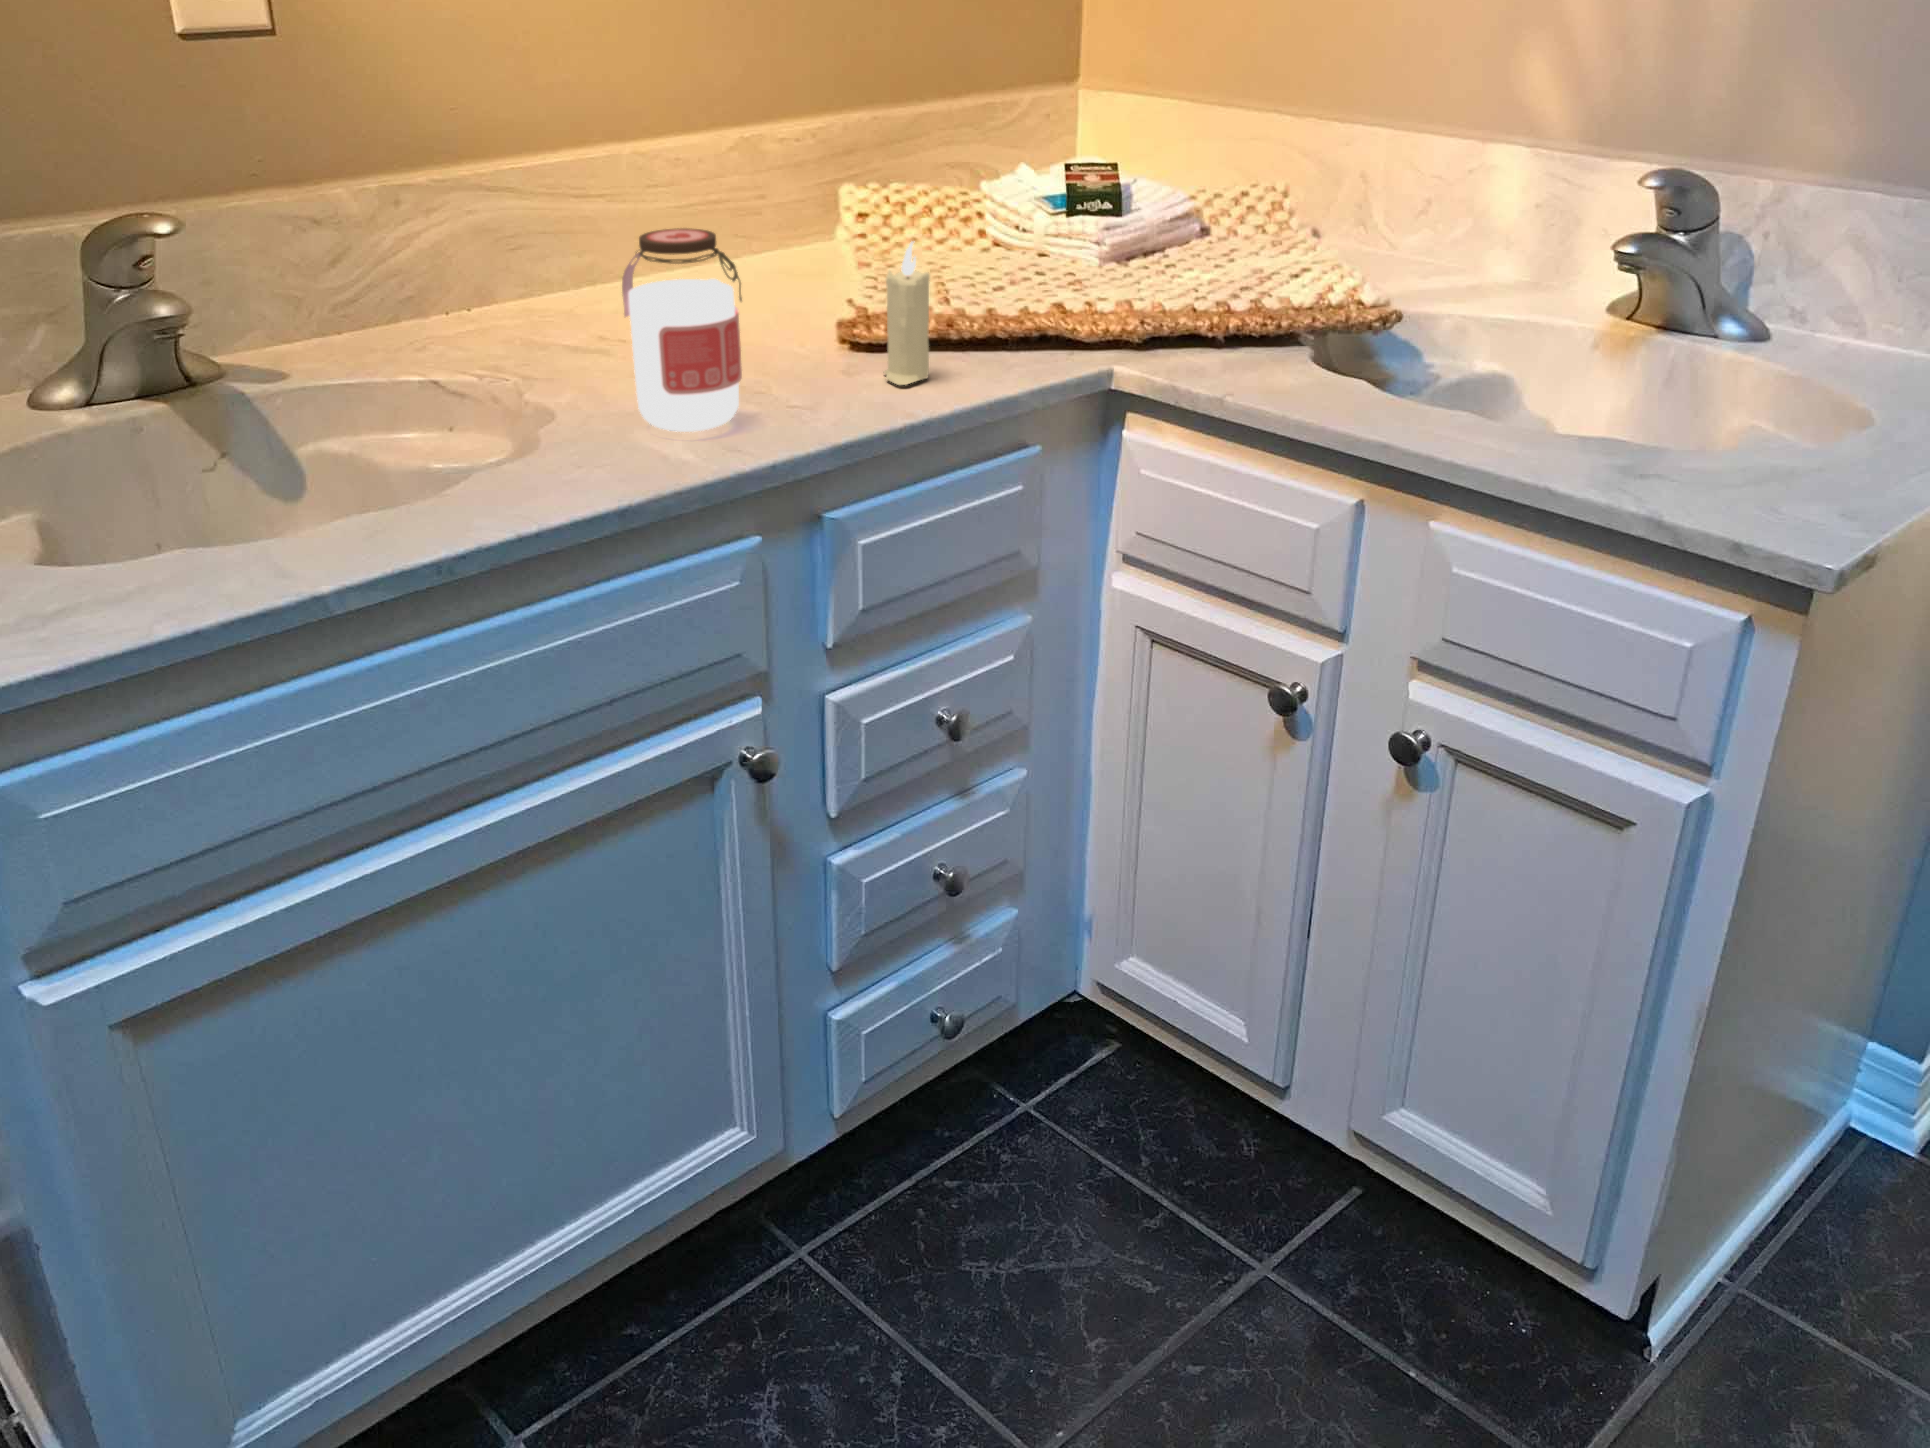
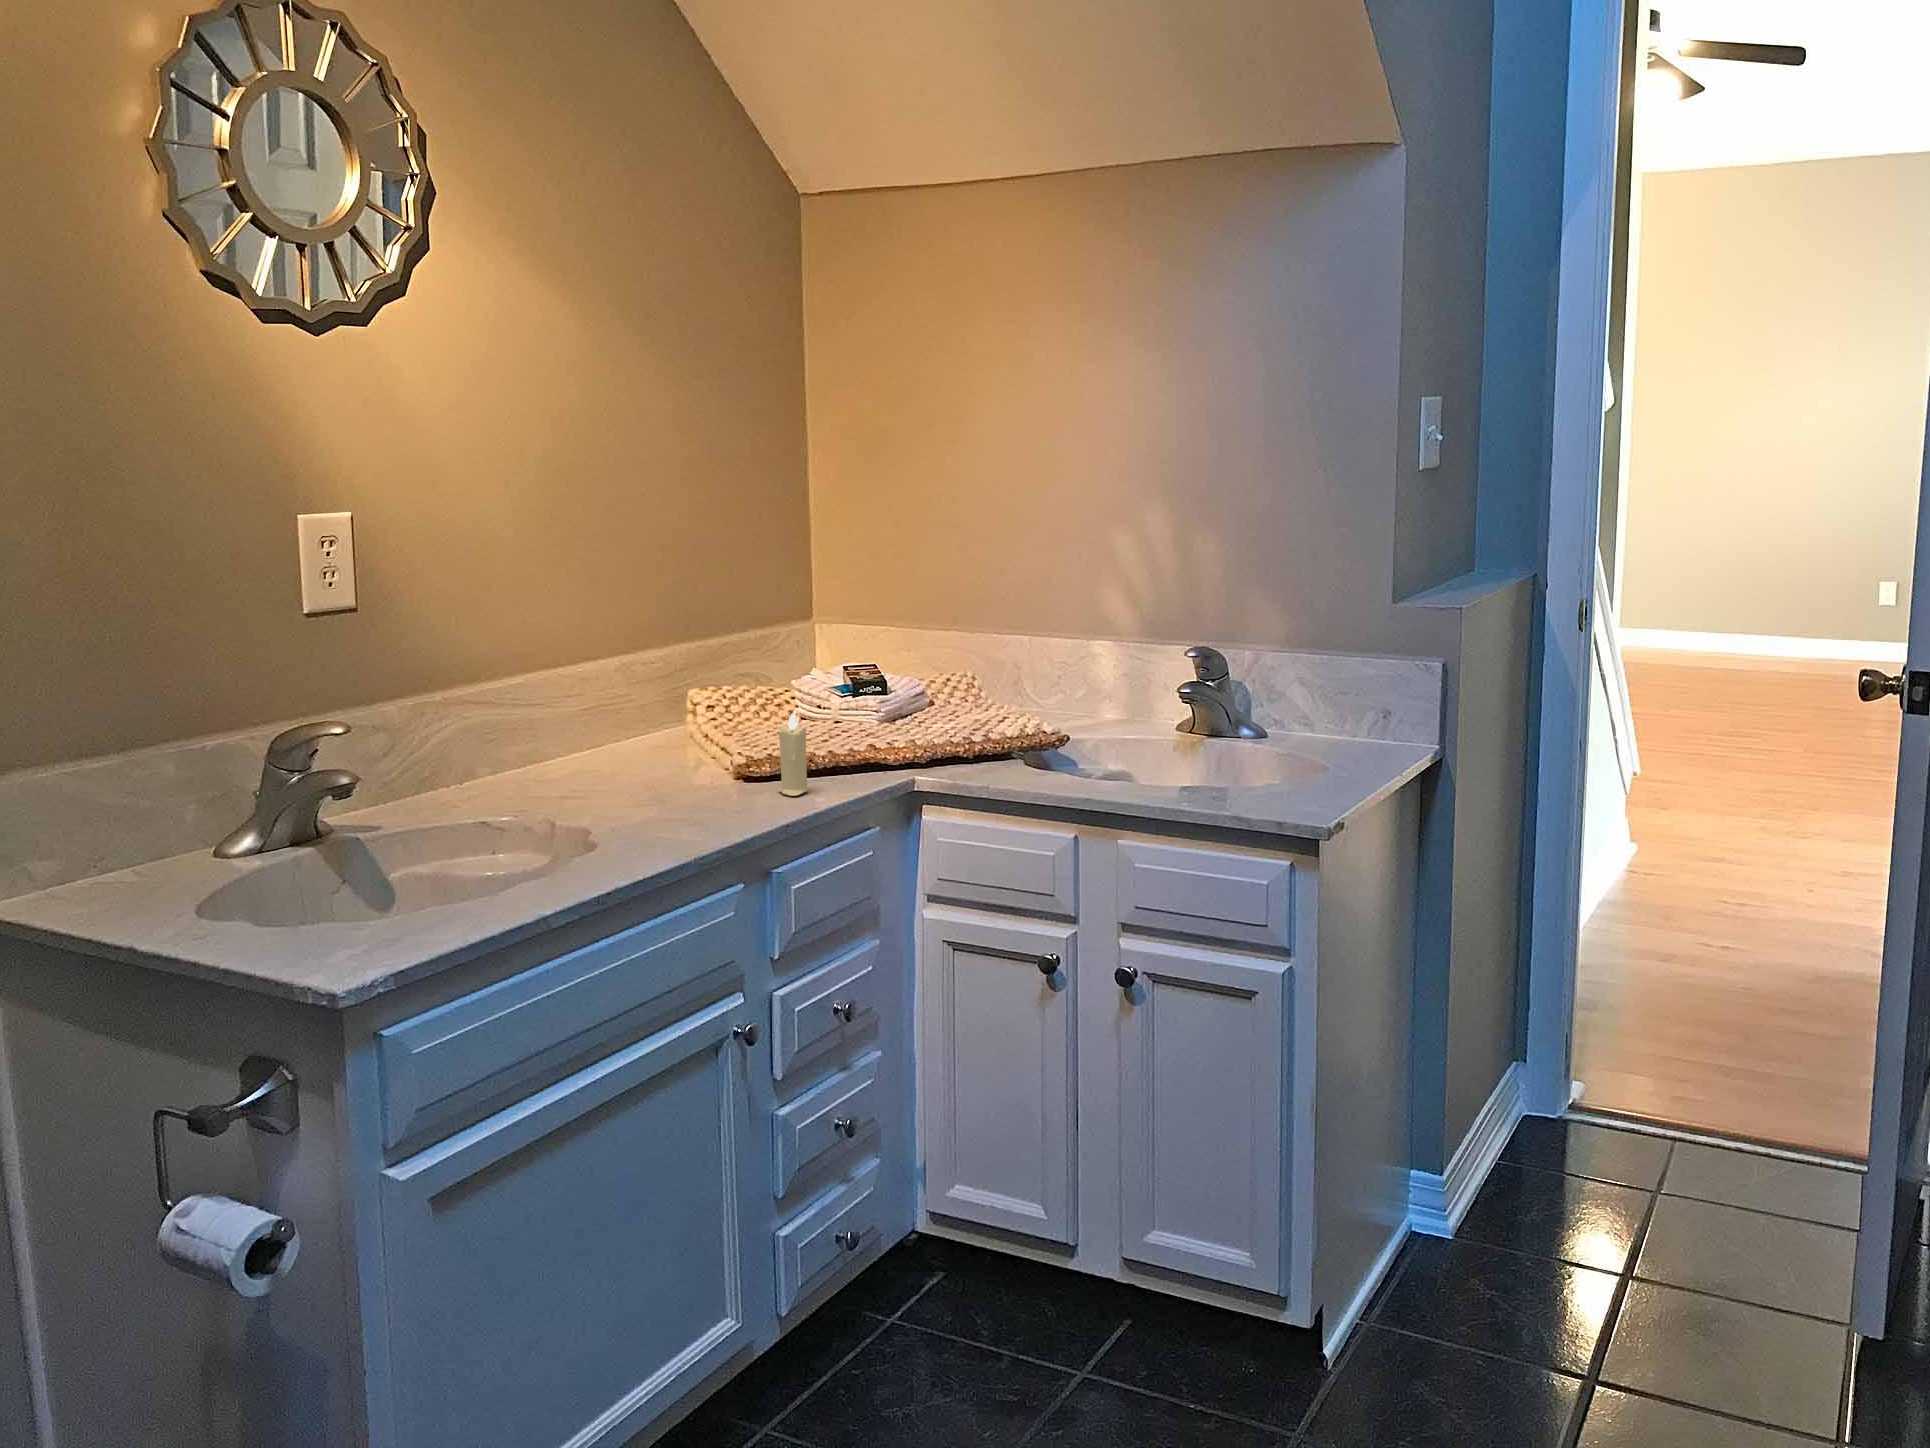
jar: present [622,228,742,432] -> none [640,706,715,829]

